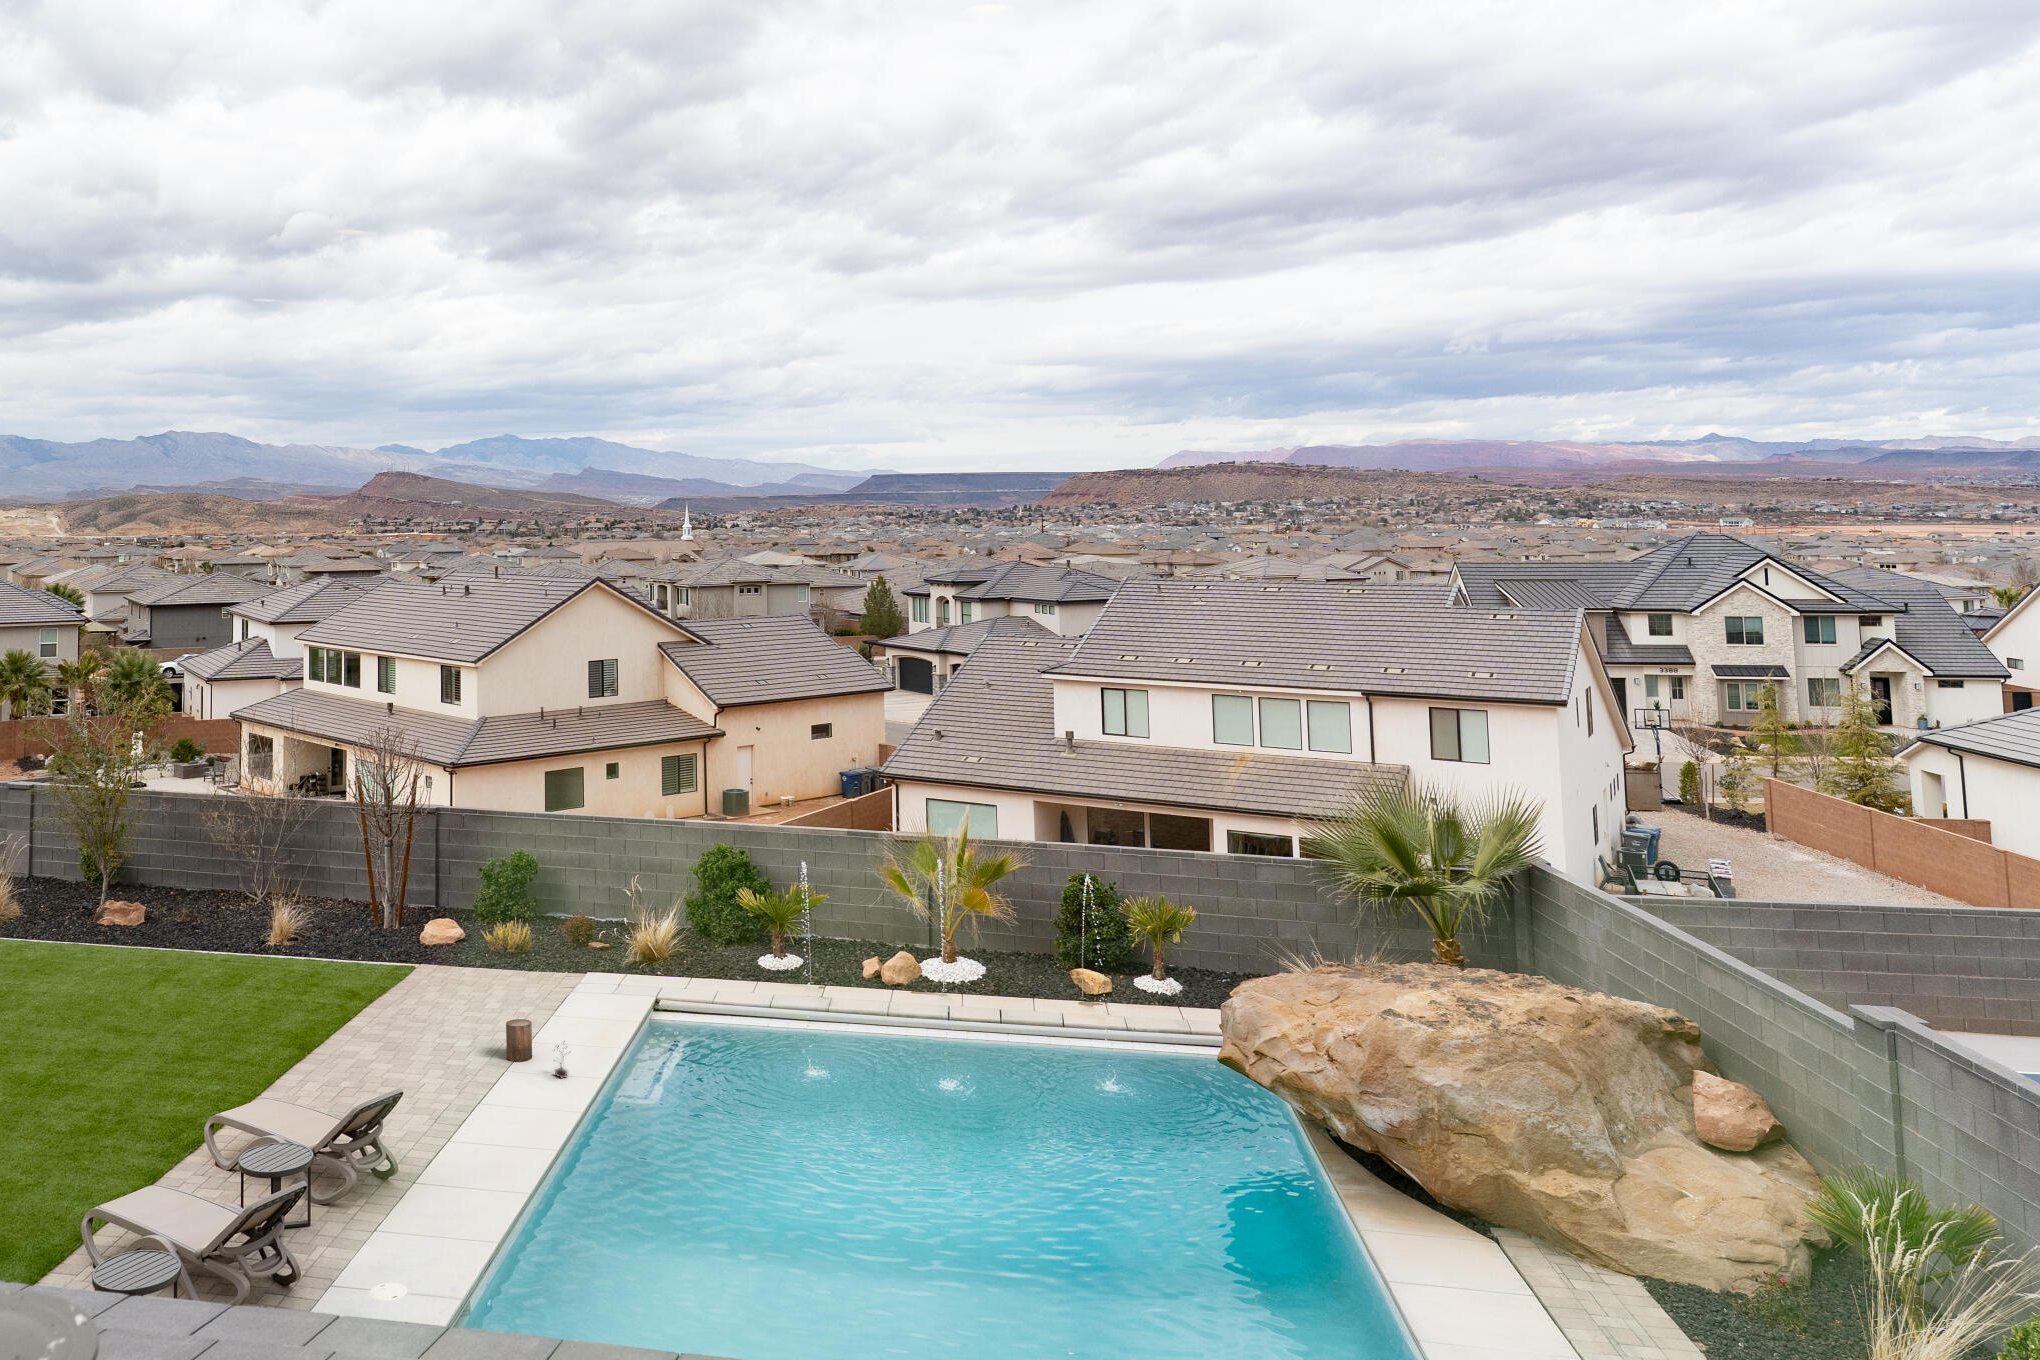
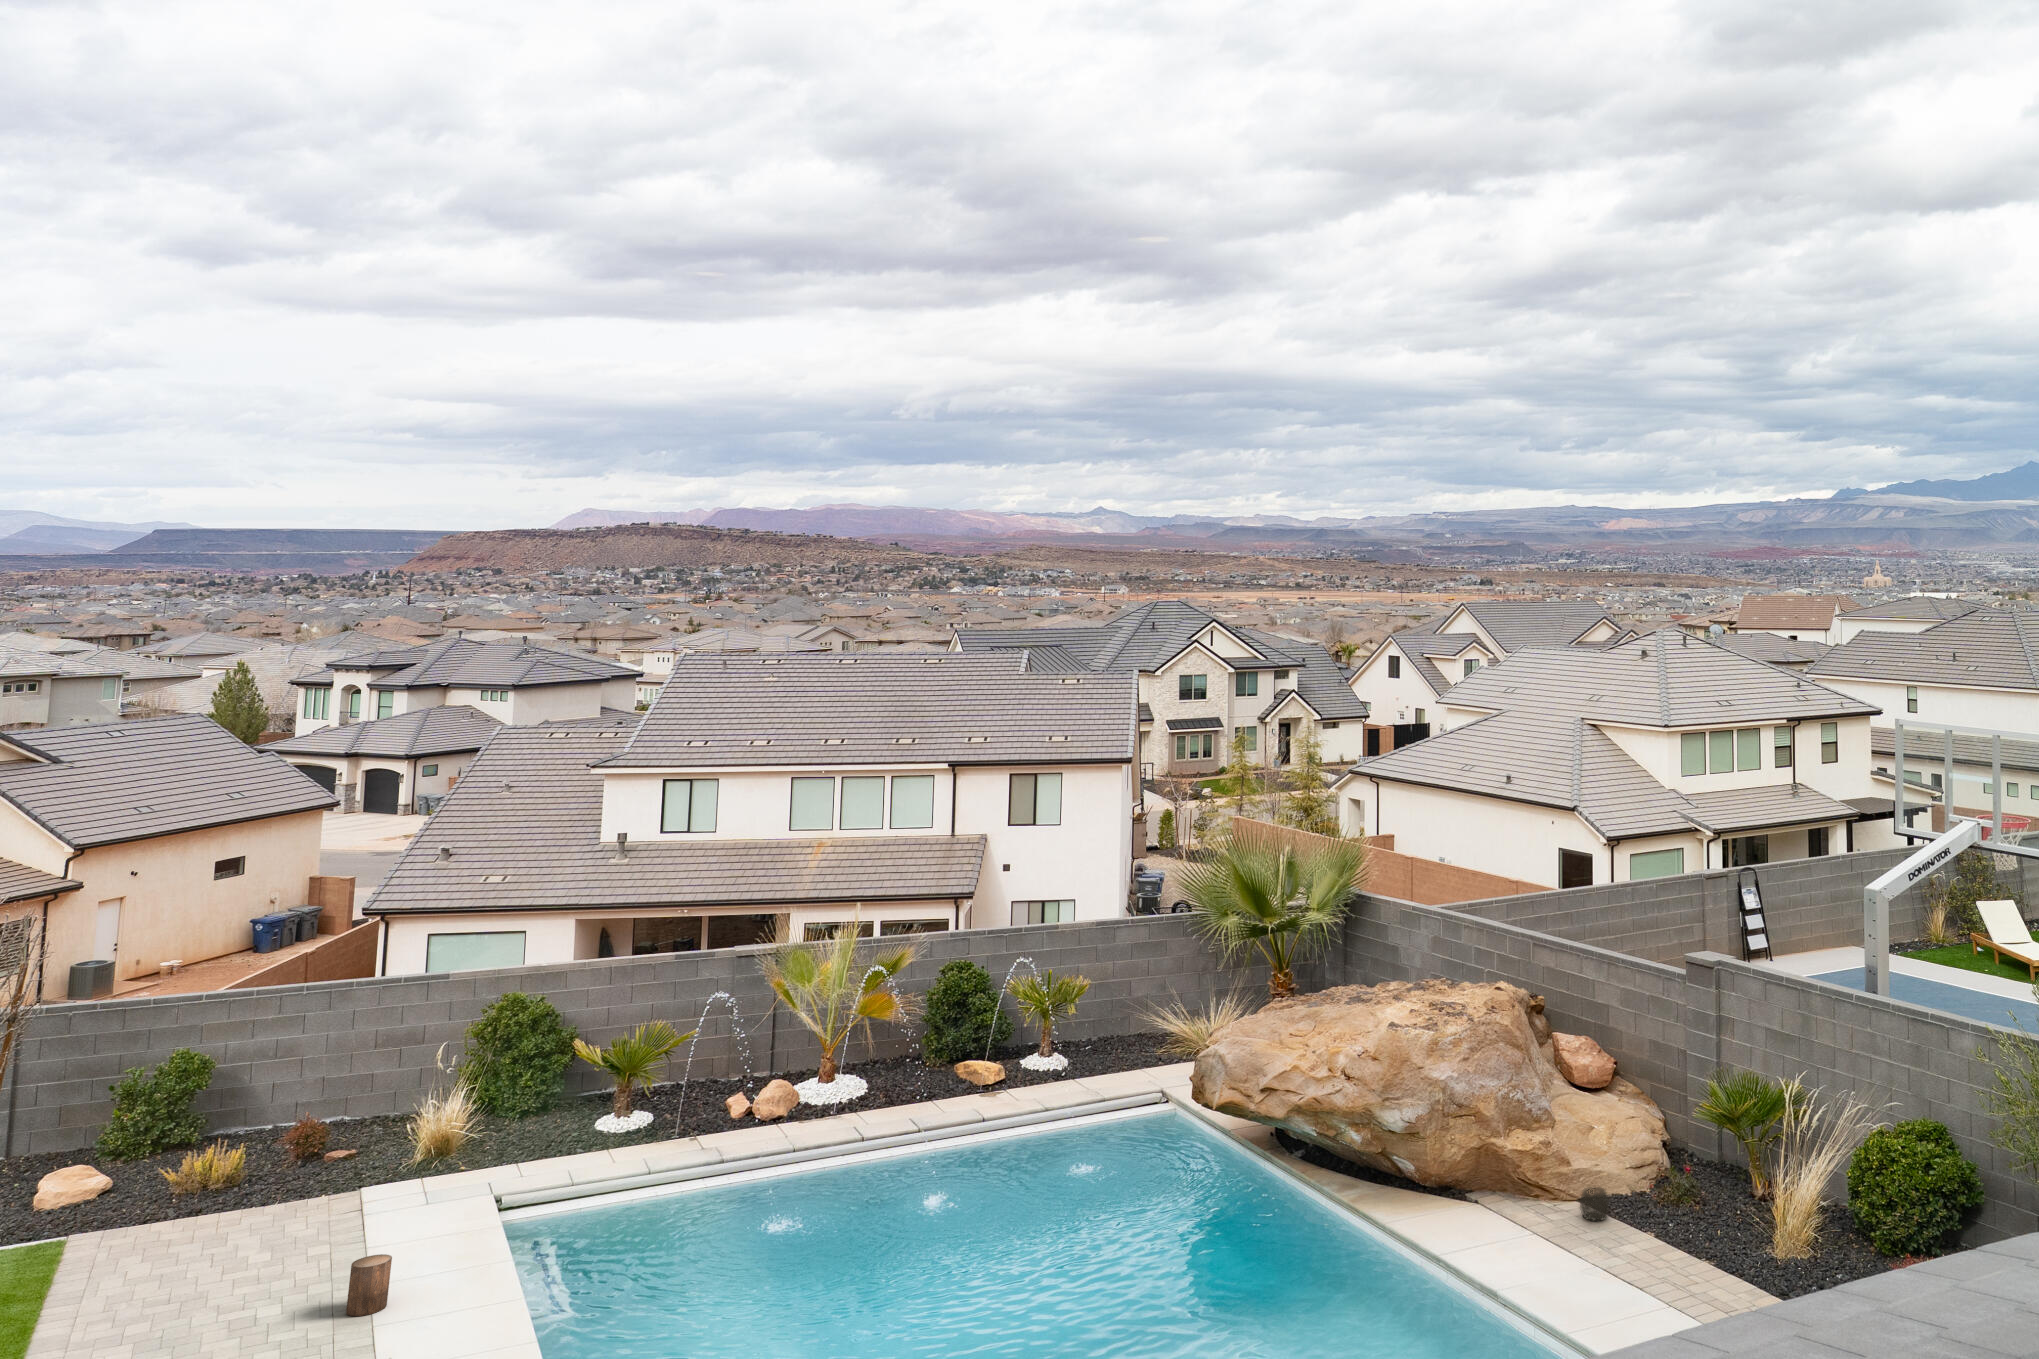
potted plant: present [554,1041,570,1078] -> none [443,1264,482,1316]
woven basket: none [1619,1268,1664,1316] -> present [1580,1188,1609,1221]

